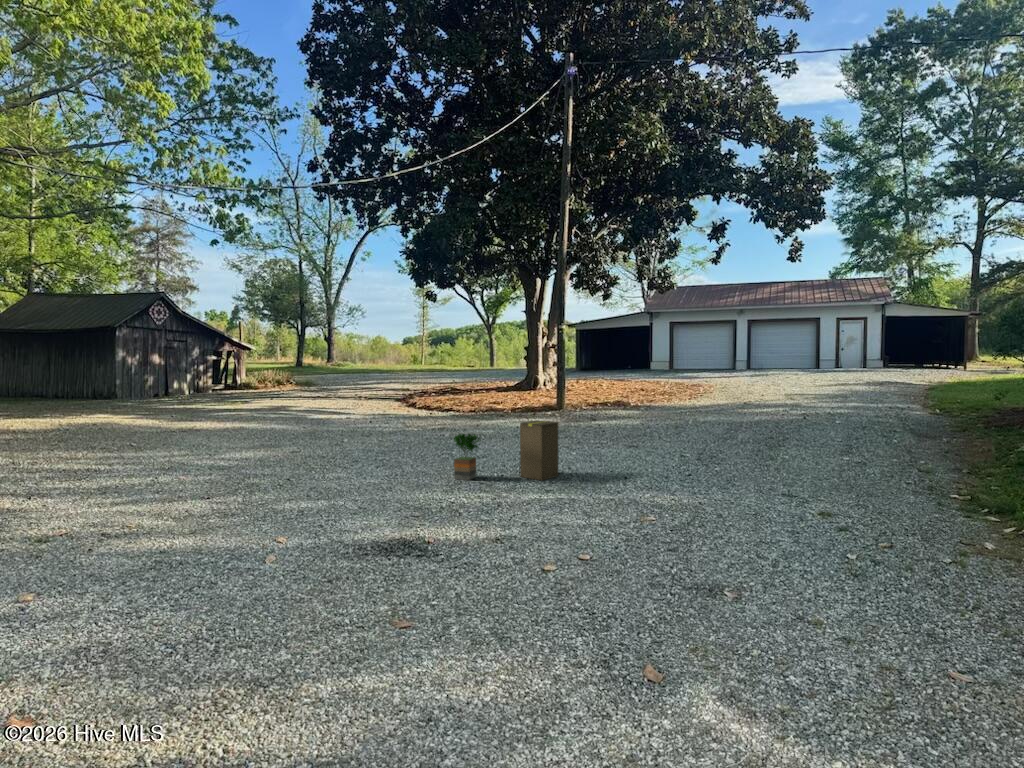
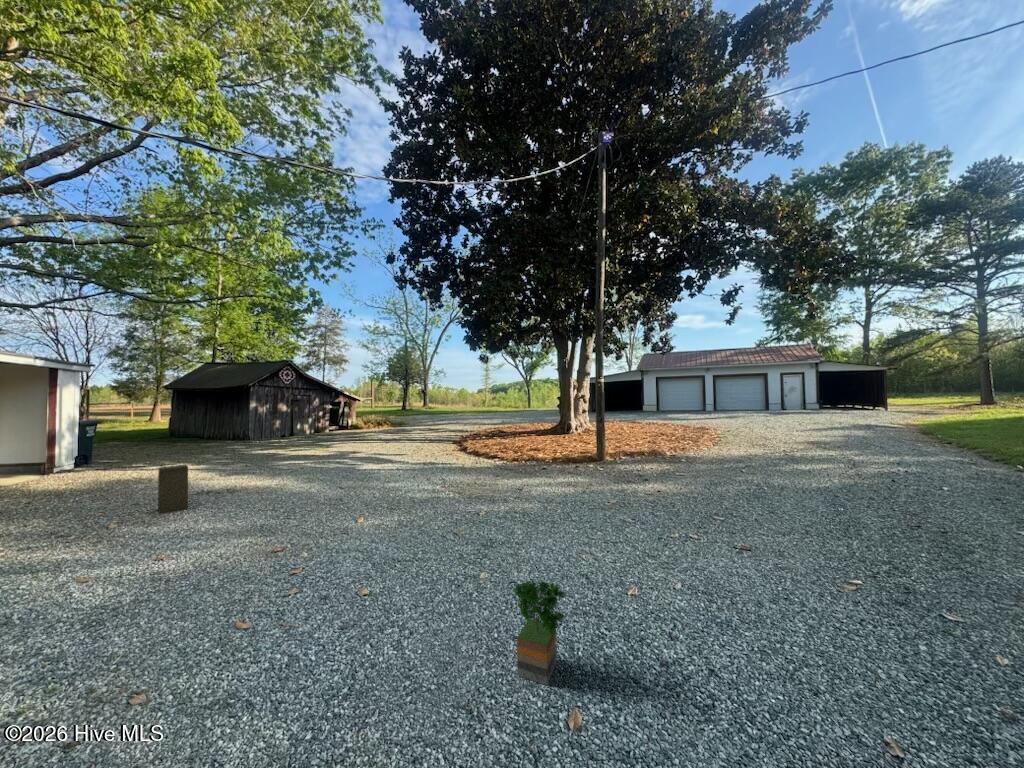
cardboard box: present [520,420,558,480] -> present [158,465,188,513]

